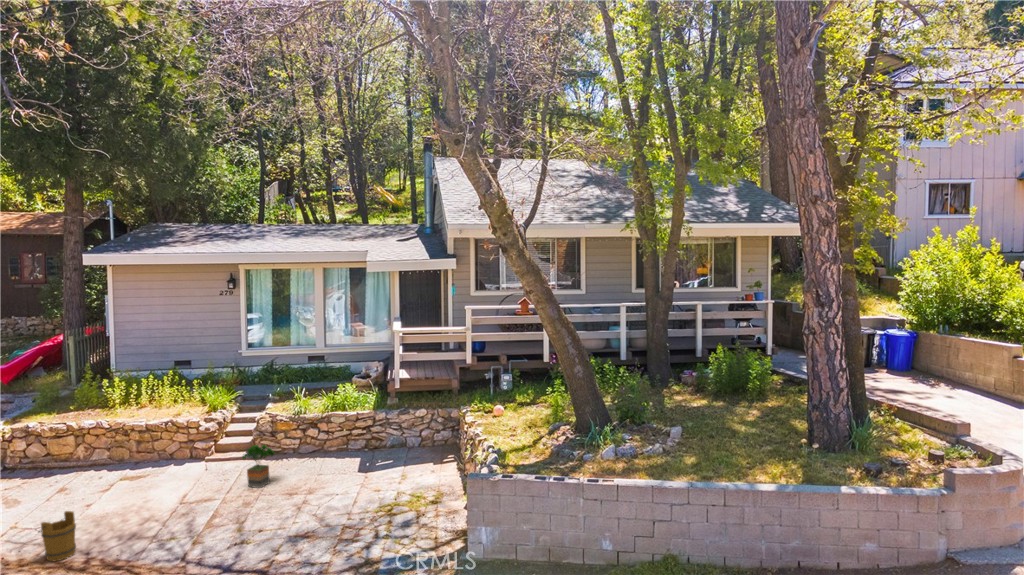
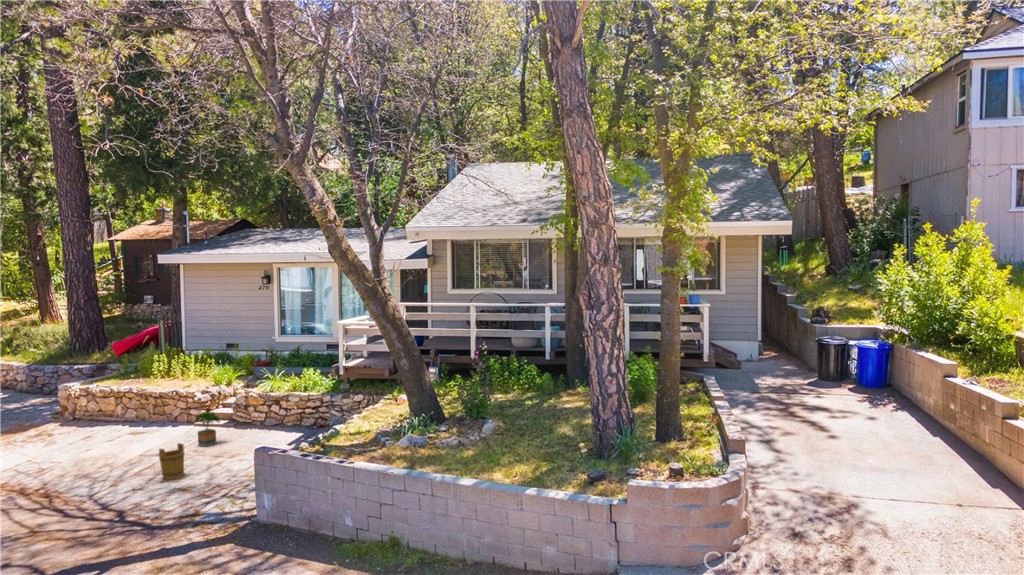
bucket: present [39,511,76,561] -> present [159,443,184,480]

